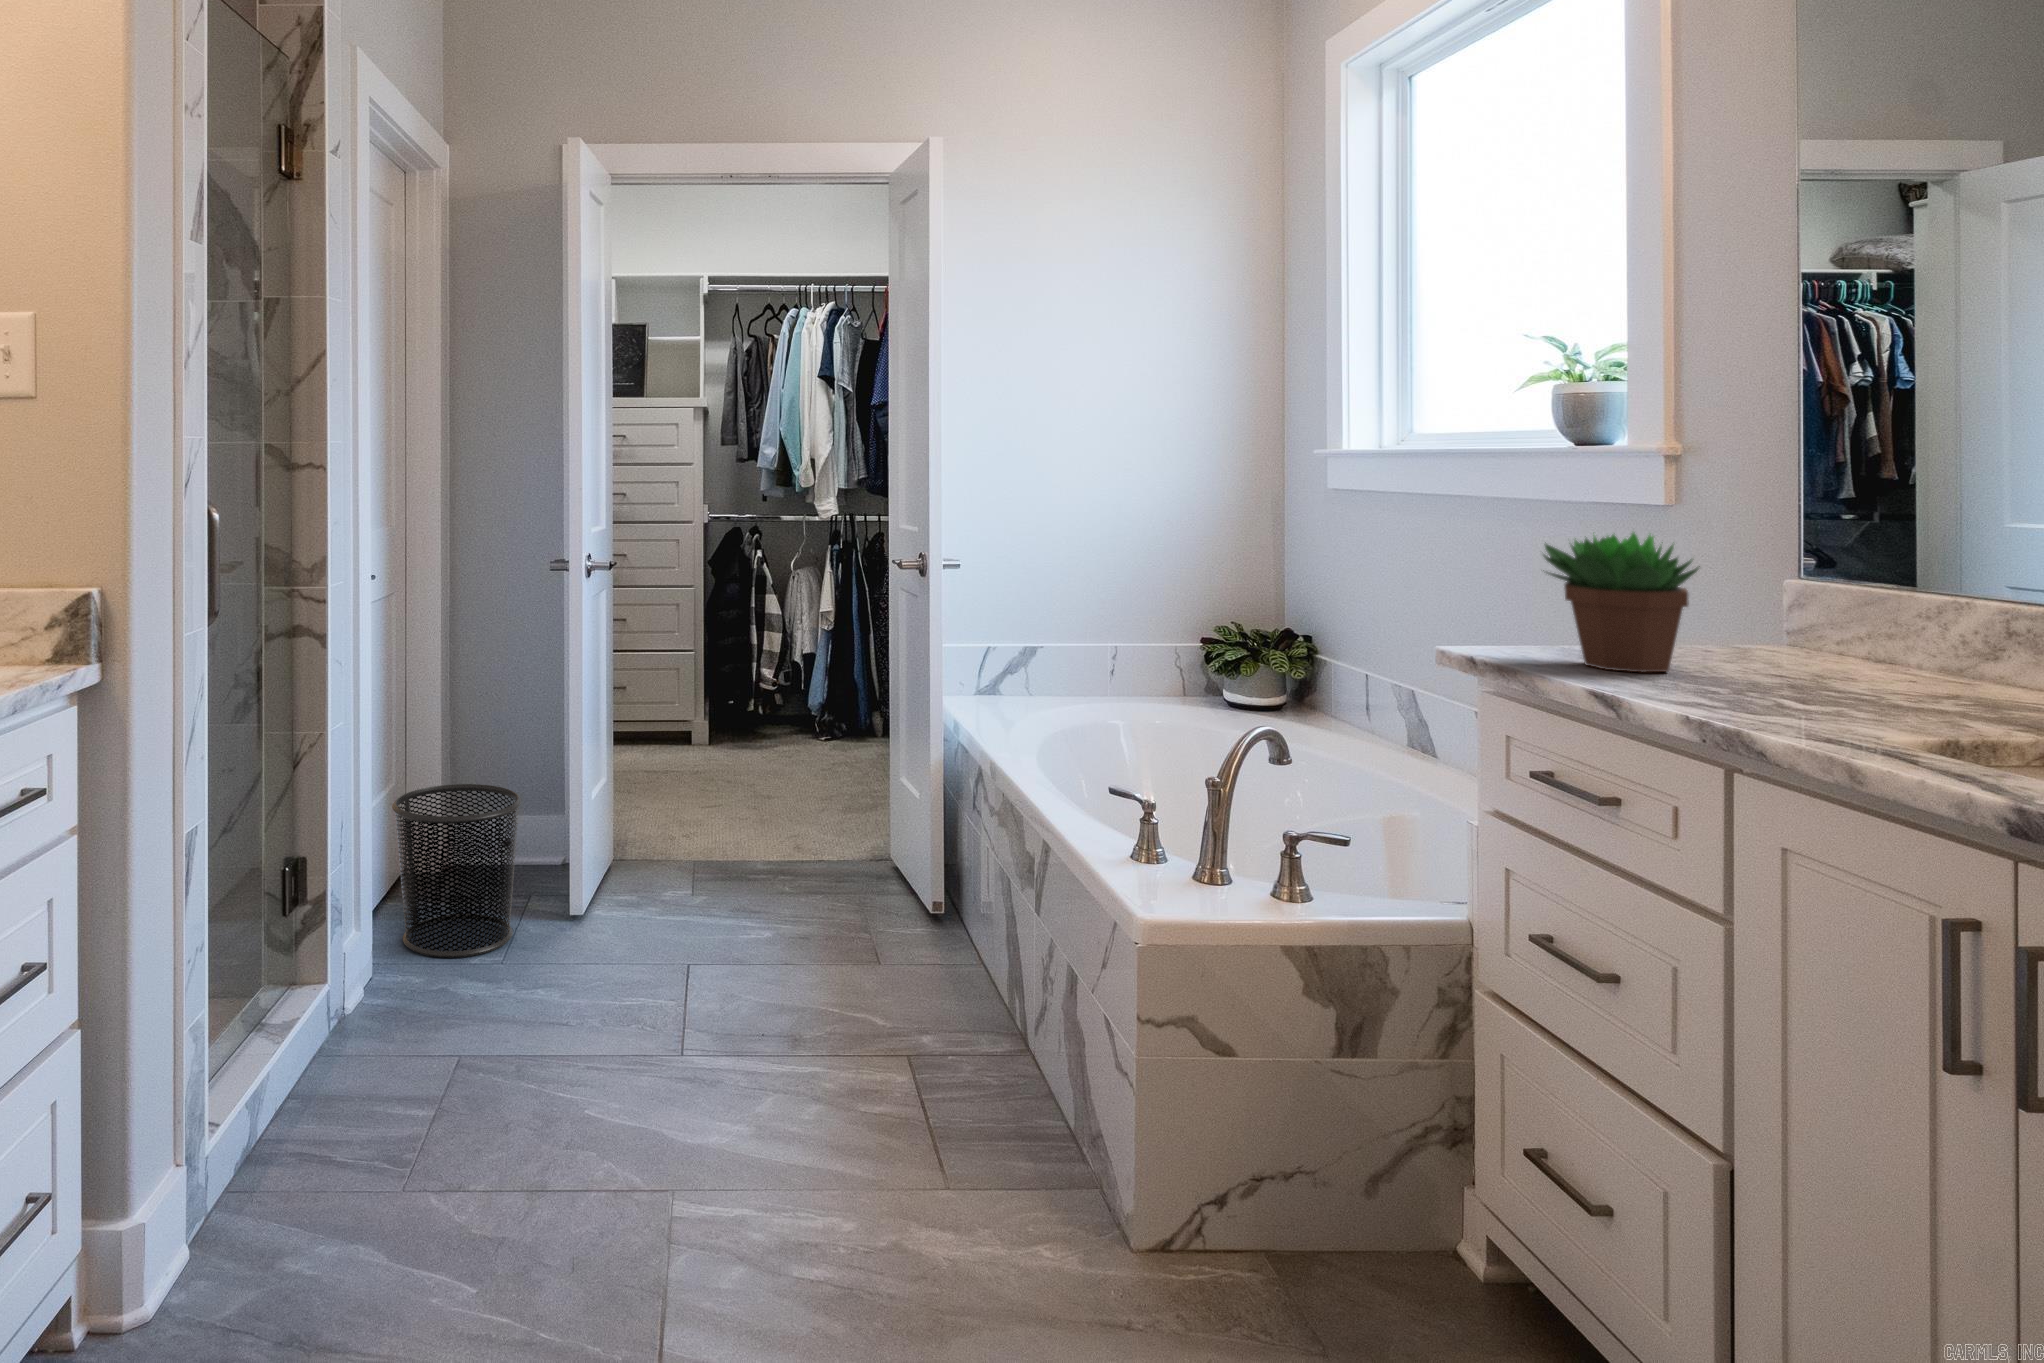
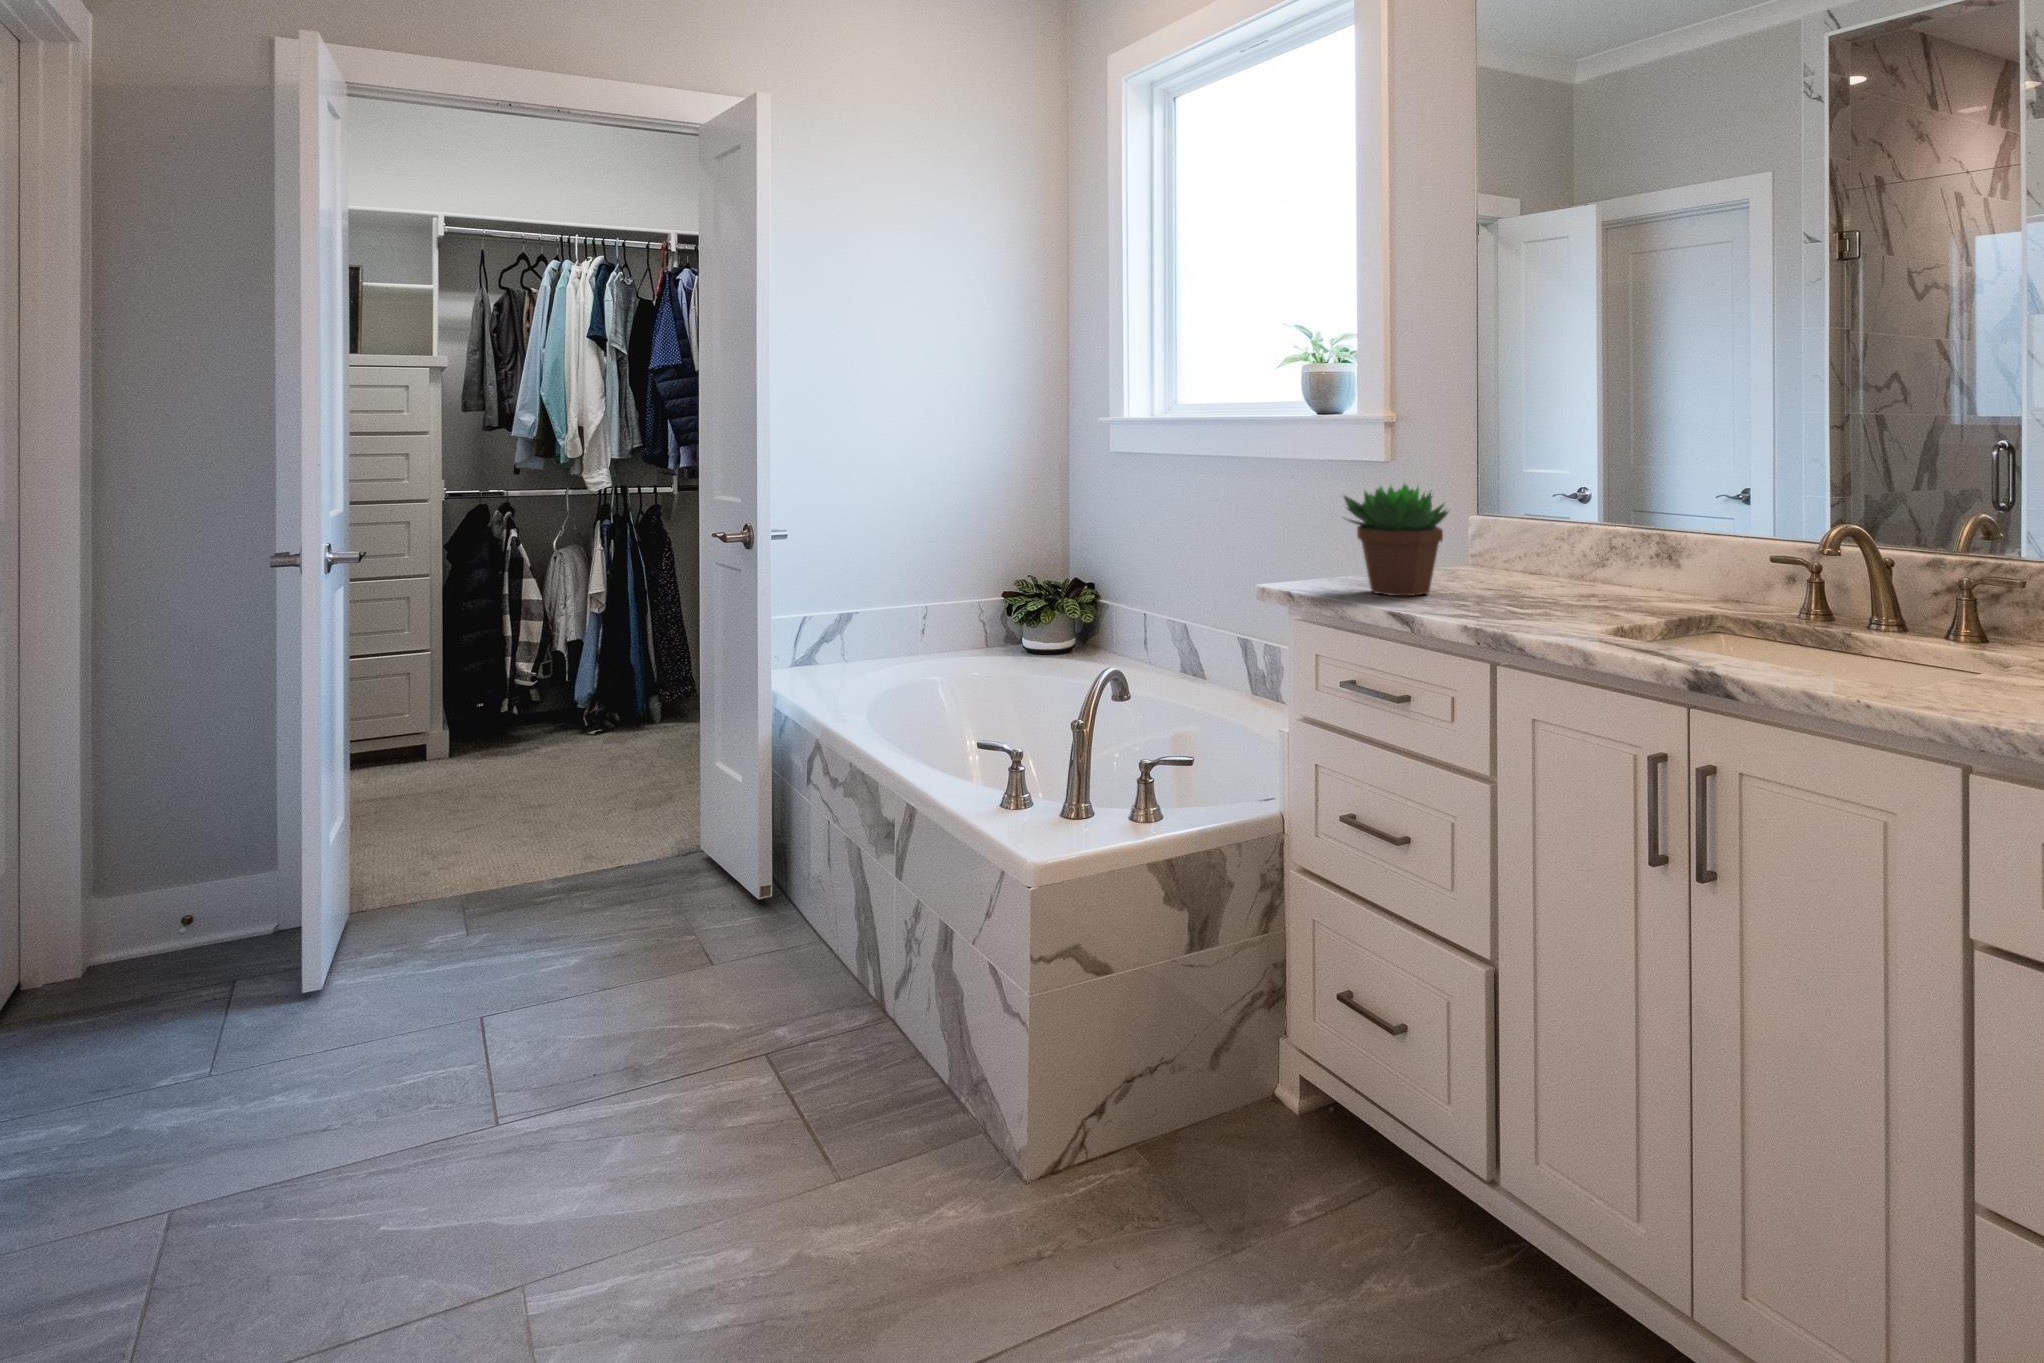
waste bin: present [392,784,522,958] -> none [69,842,267,1071]

